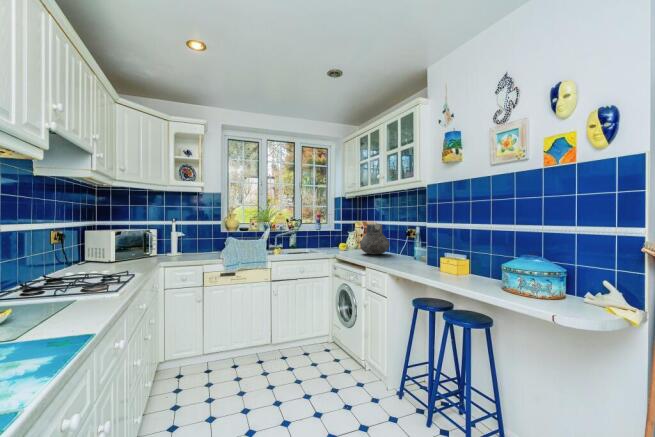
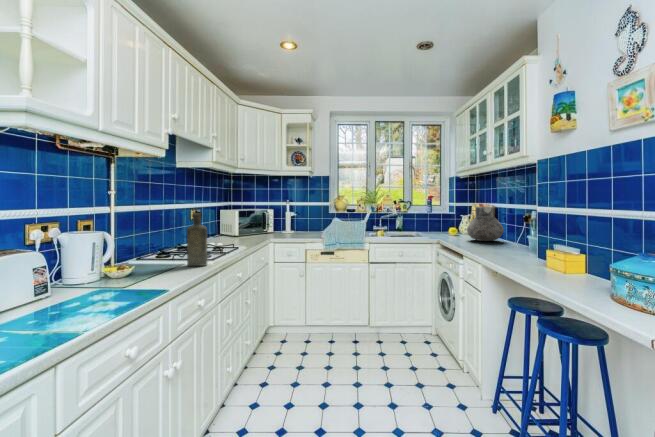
bottle: none [58,236,96,312] -> present [187,213,207,266]

